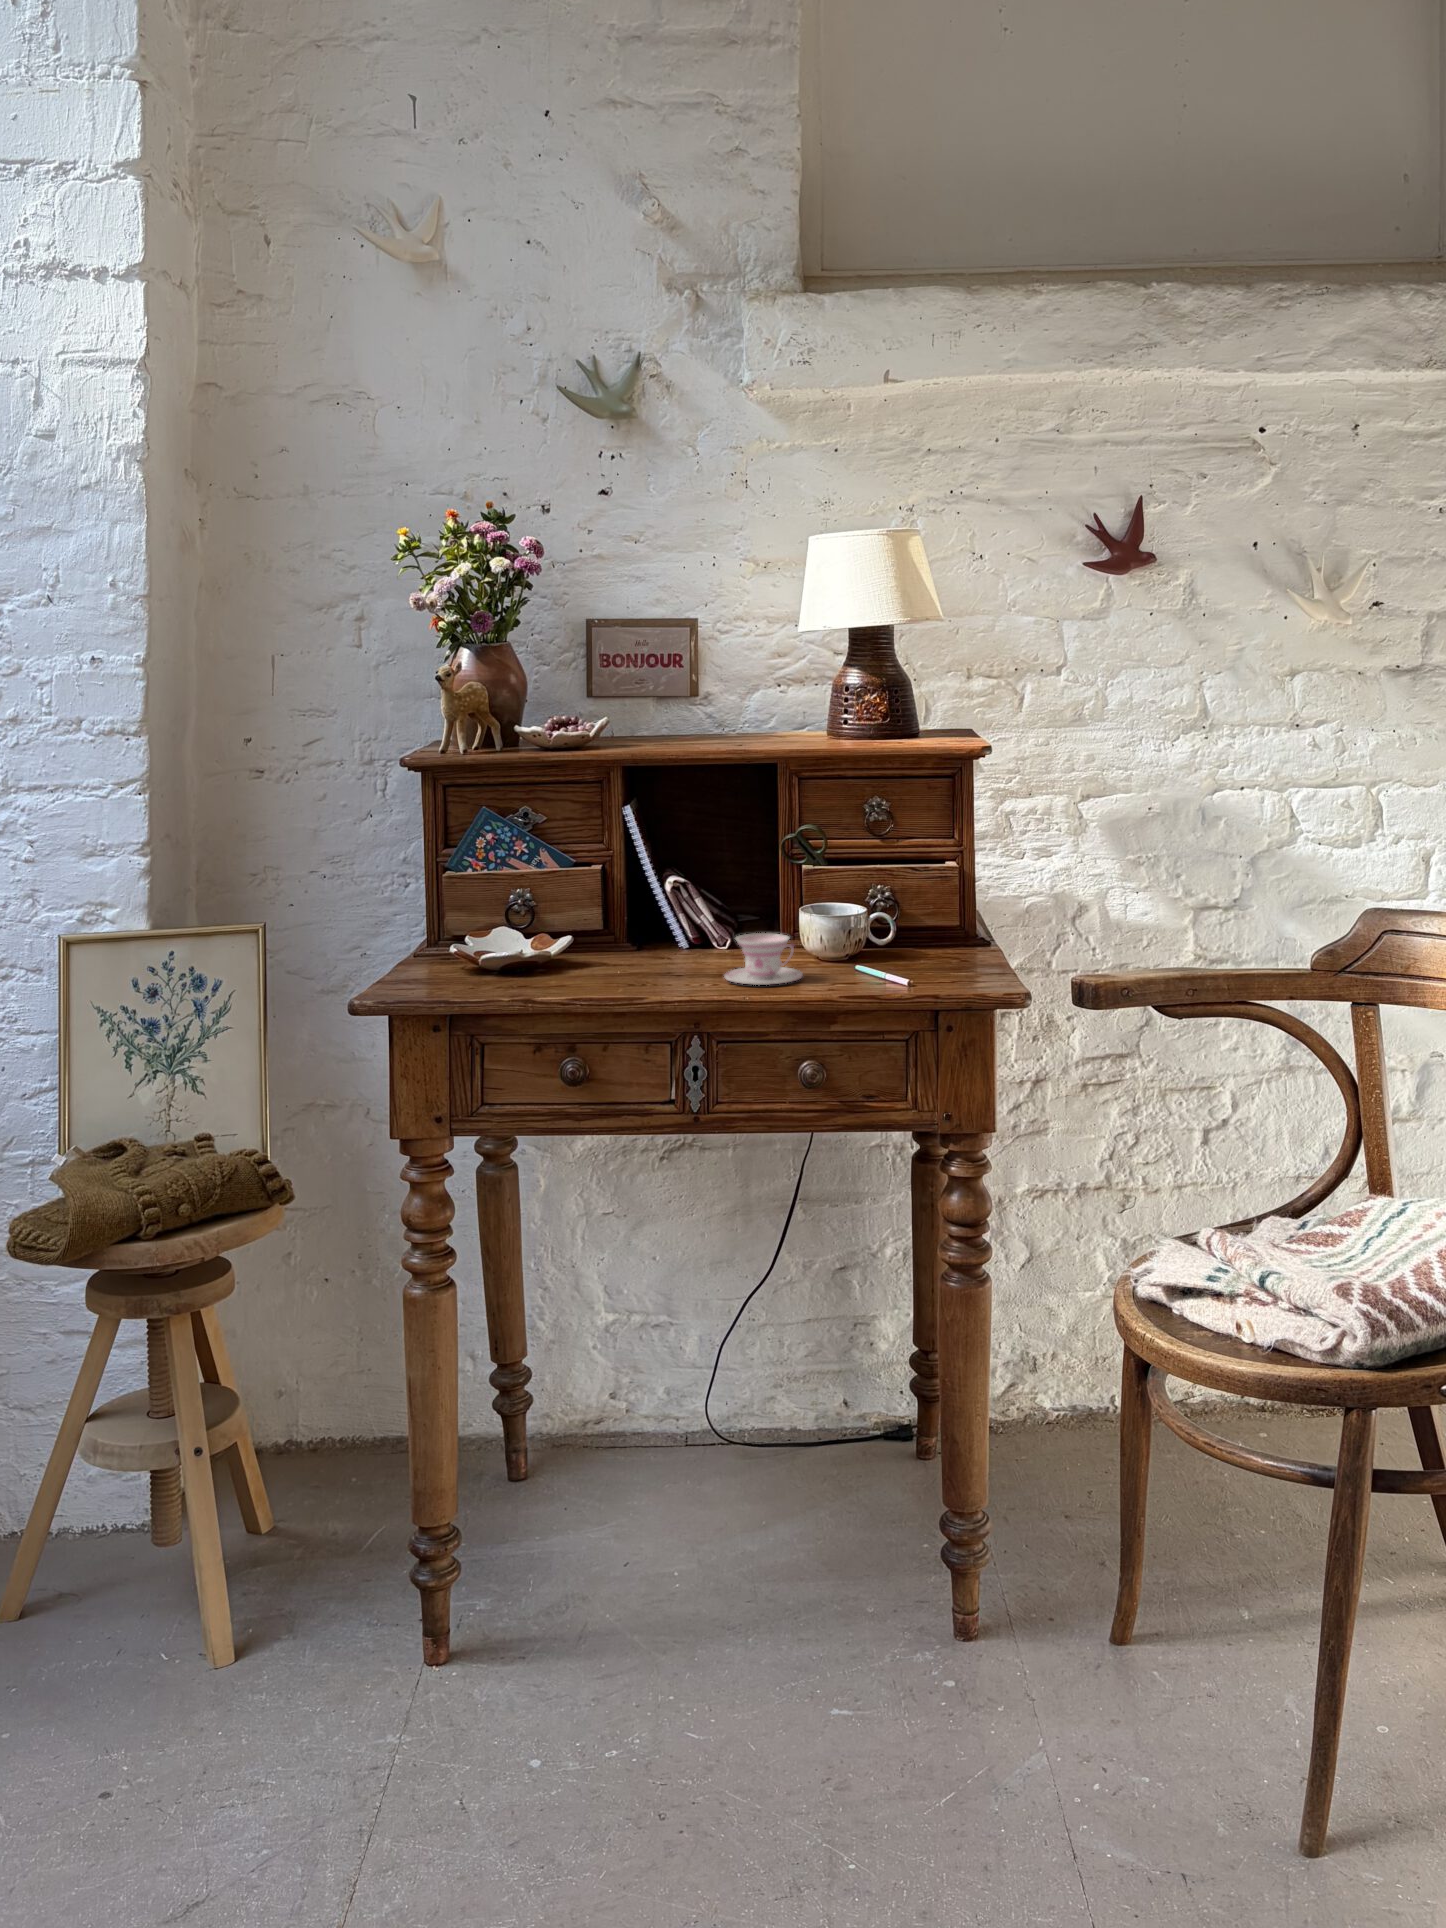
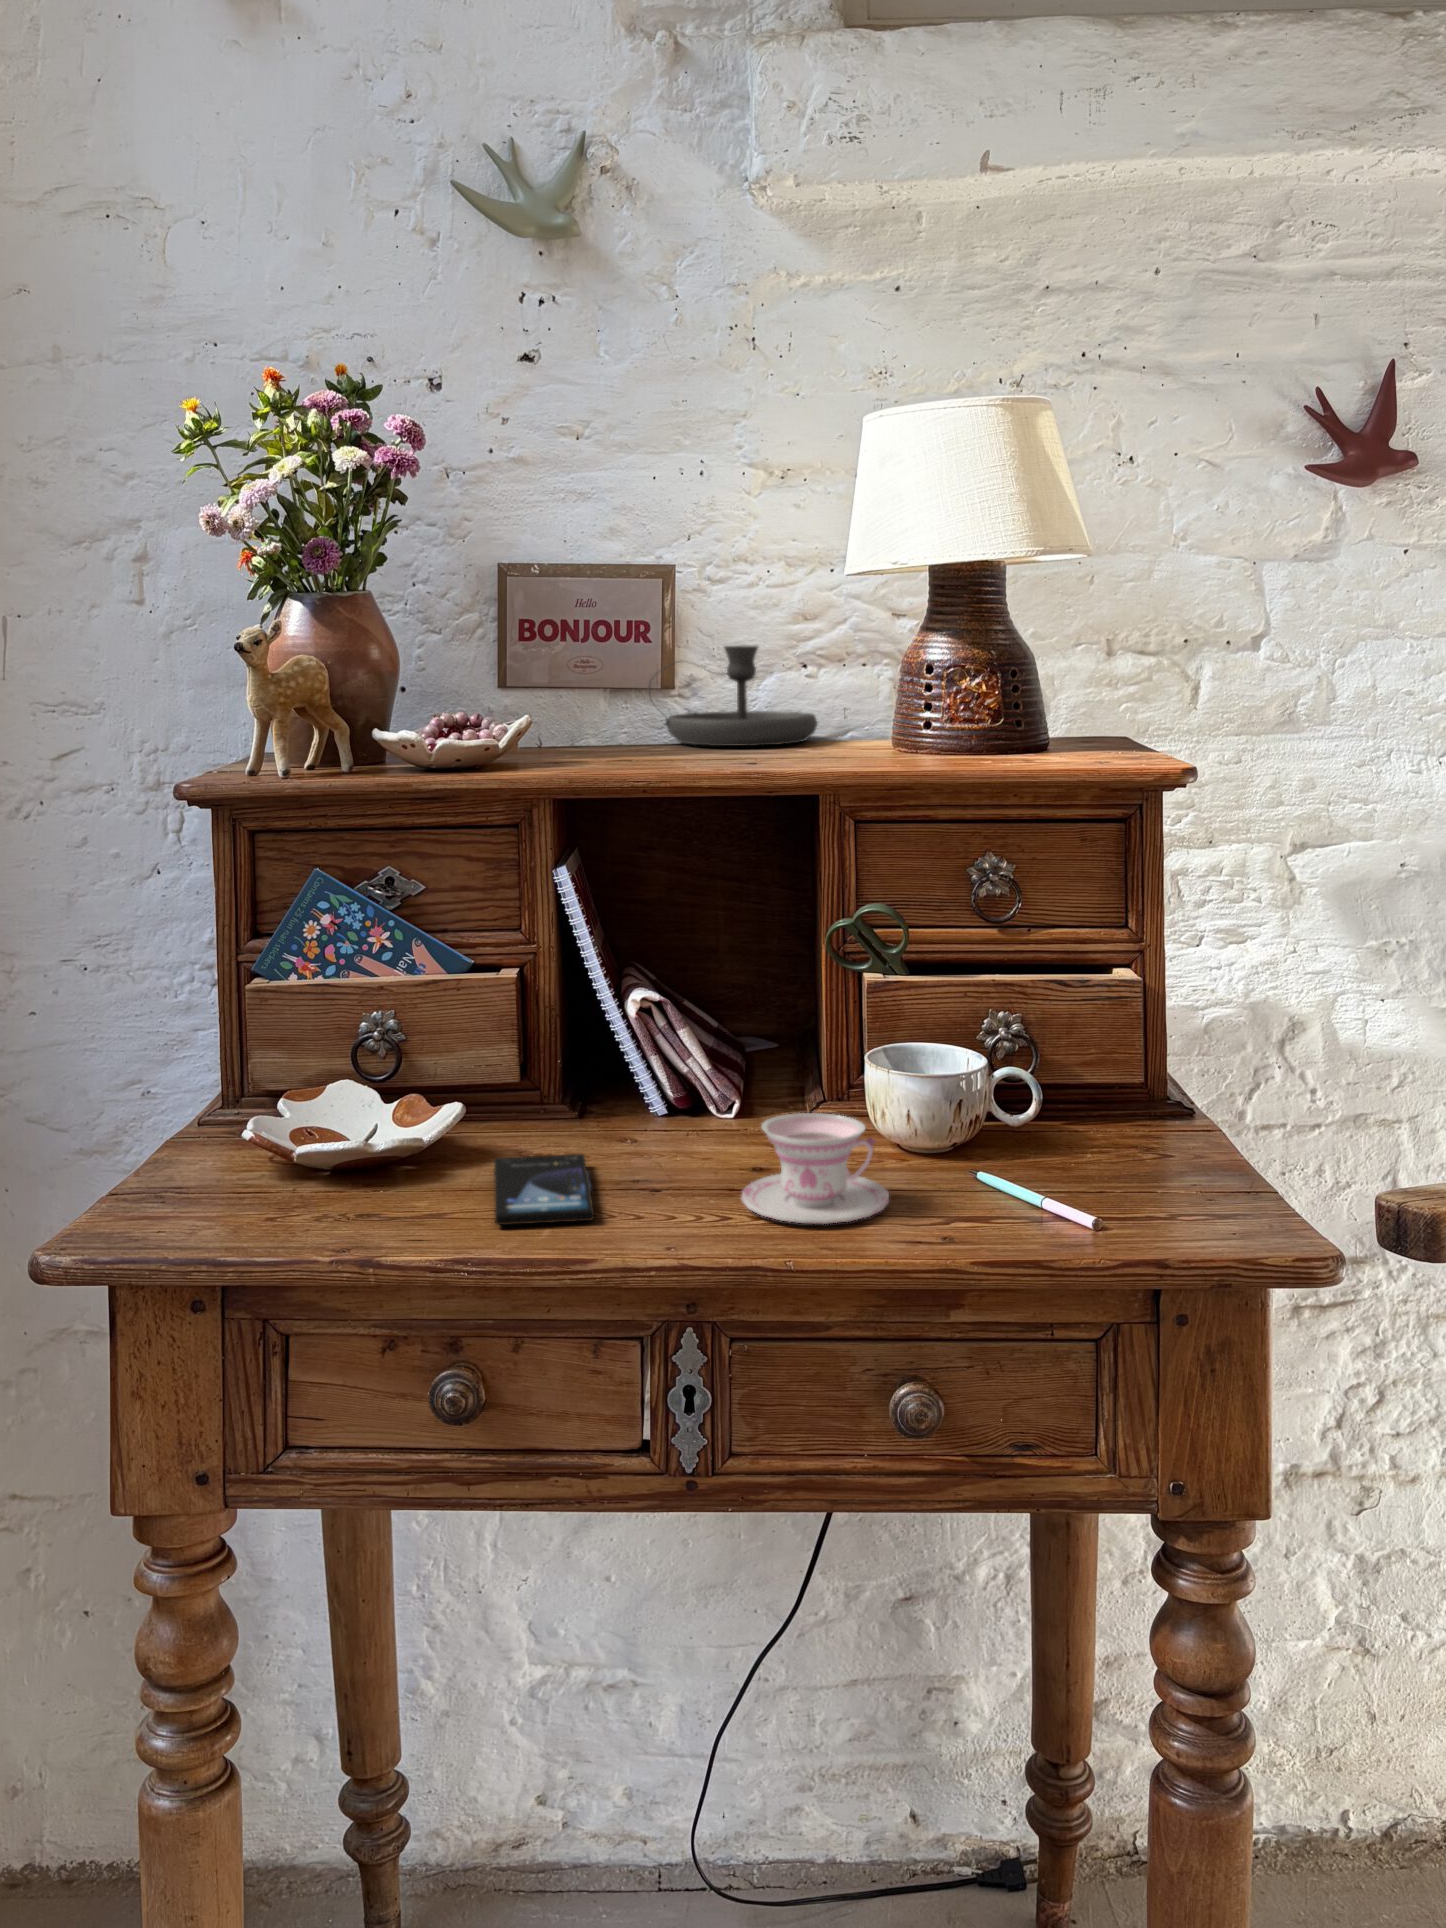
candlestick: none [675,673,785,735] -> present [649,646,818,746]
smartphone: none [591,961,645,987] -> present [494,1154,594,1225]

